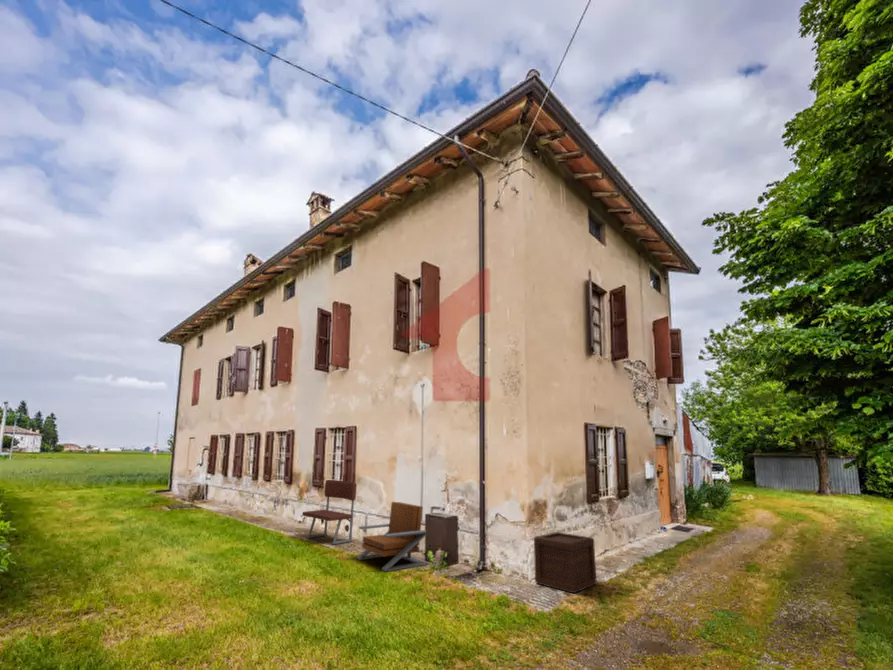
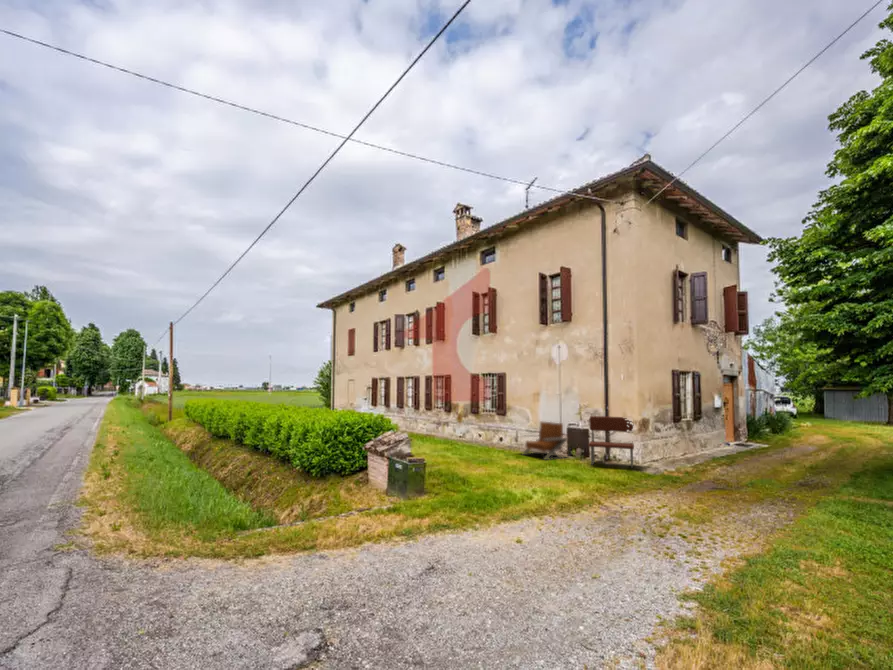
bench: present [302,480,356,545] -> present [588,416,634,468]
wooden crate: present [534,532,597,593] -> none [641,438,681,470]

